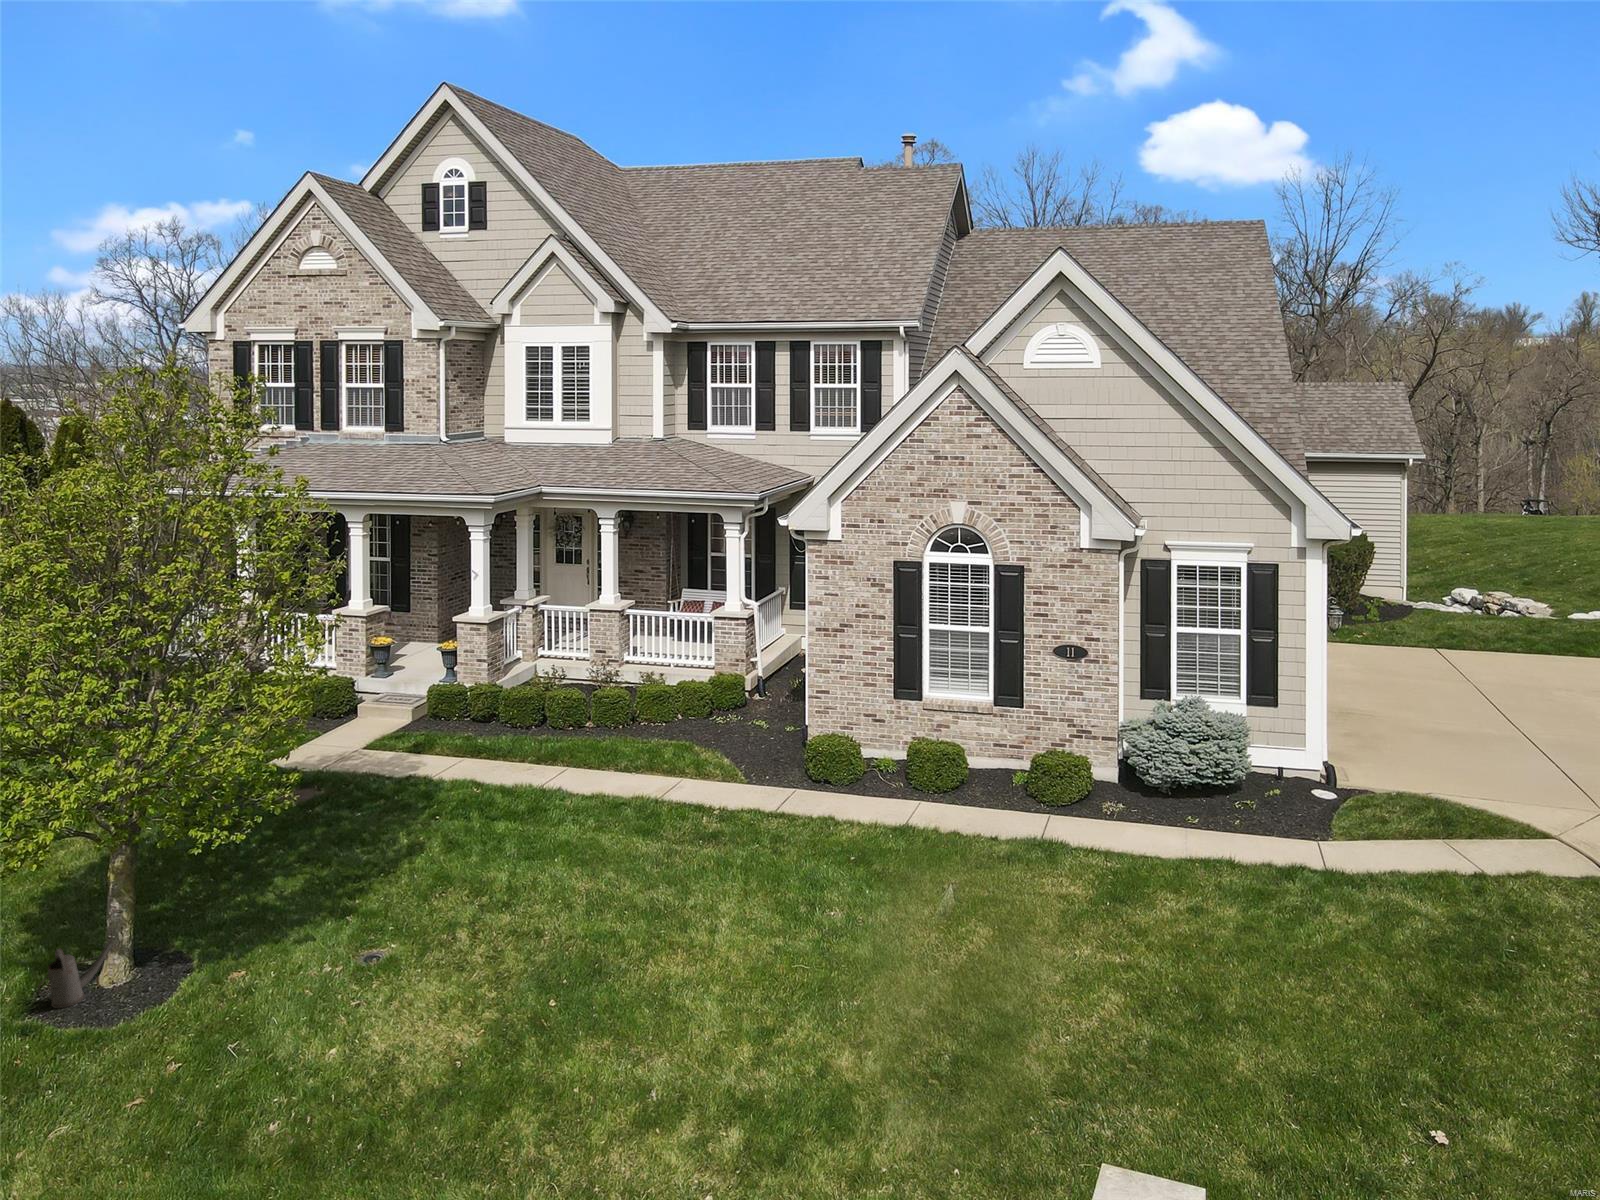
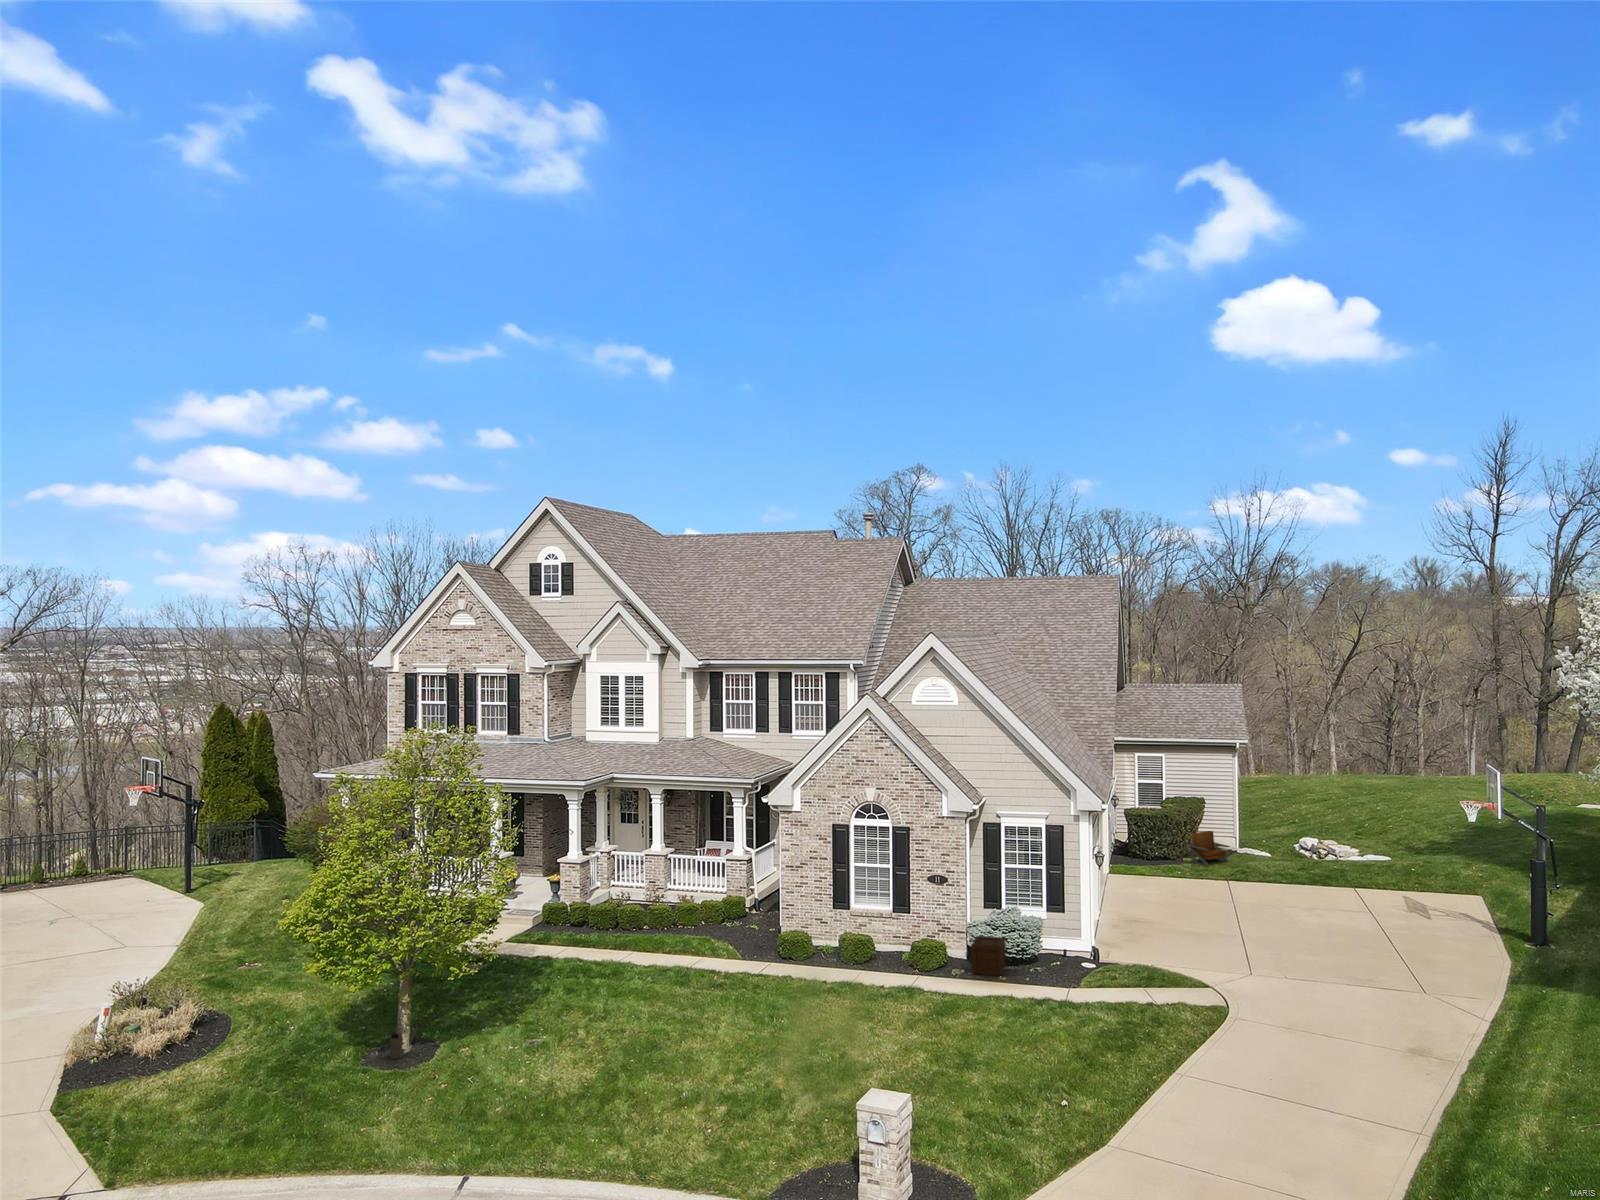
lounge chair: none [1337,581,1396,628] -> present [1188,831,1229,866]
wooden crate: none [1140,749,1197,819] -> present [971,936,1006,976]

